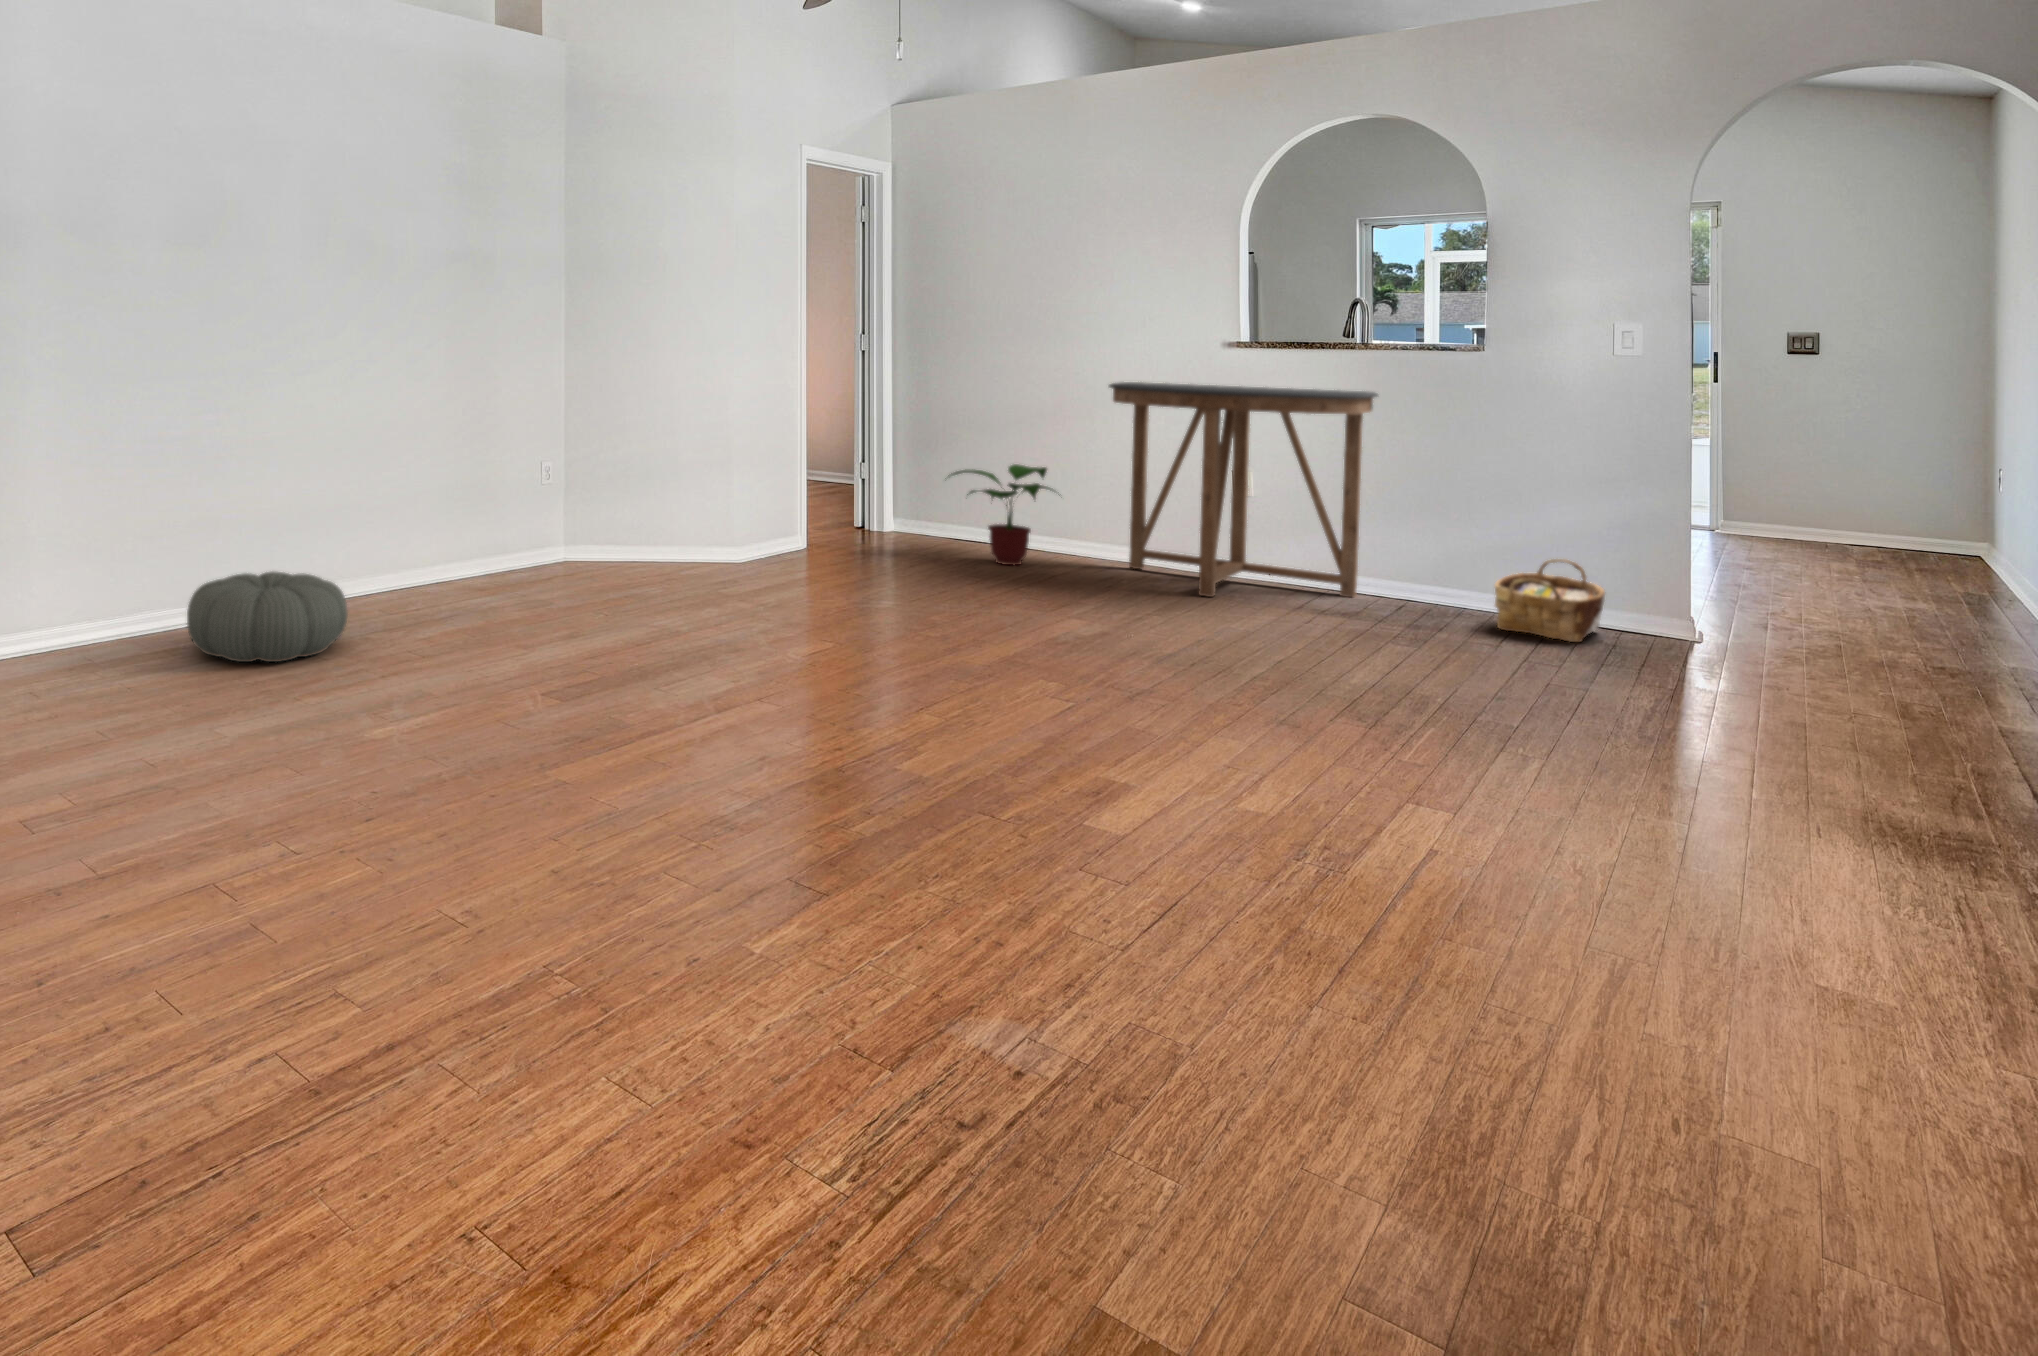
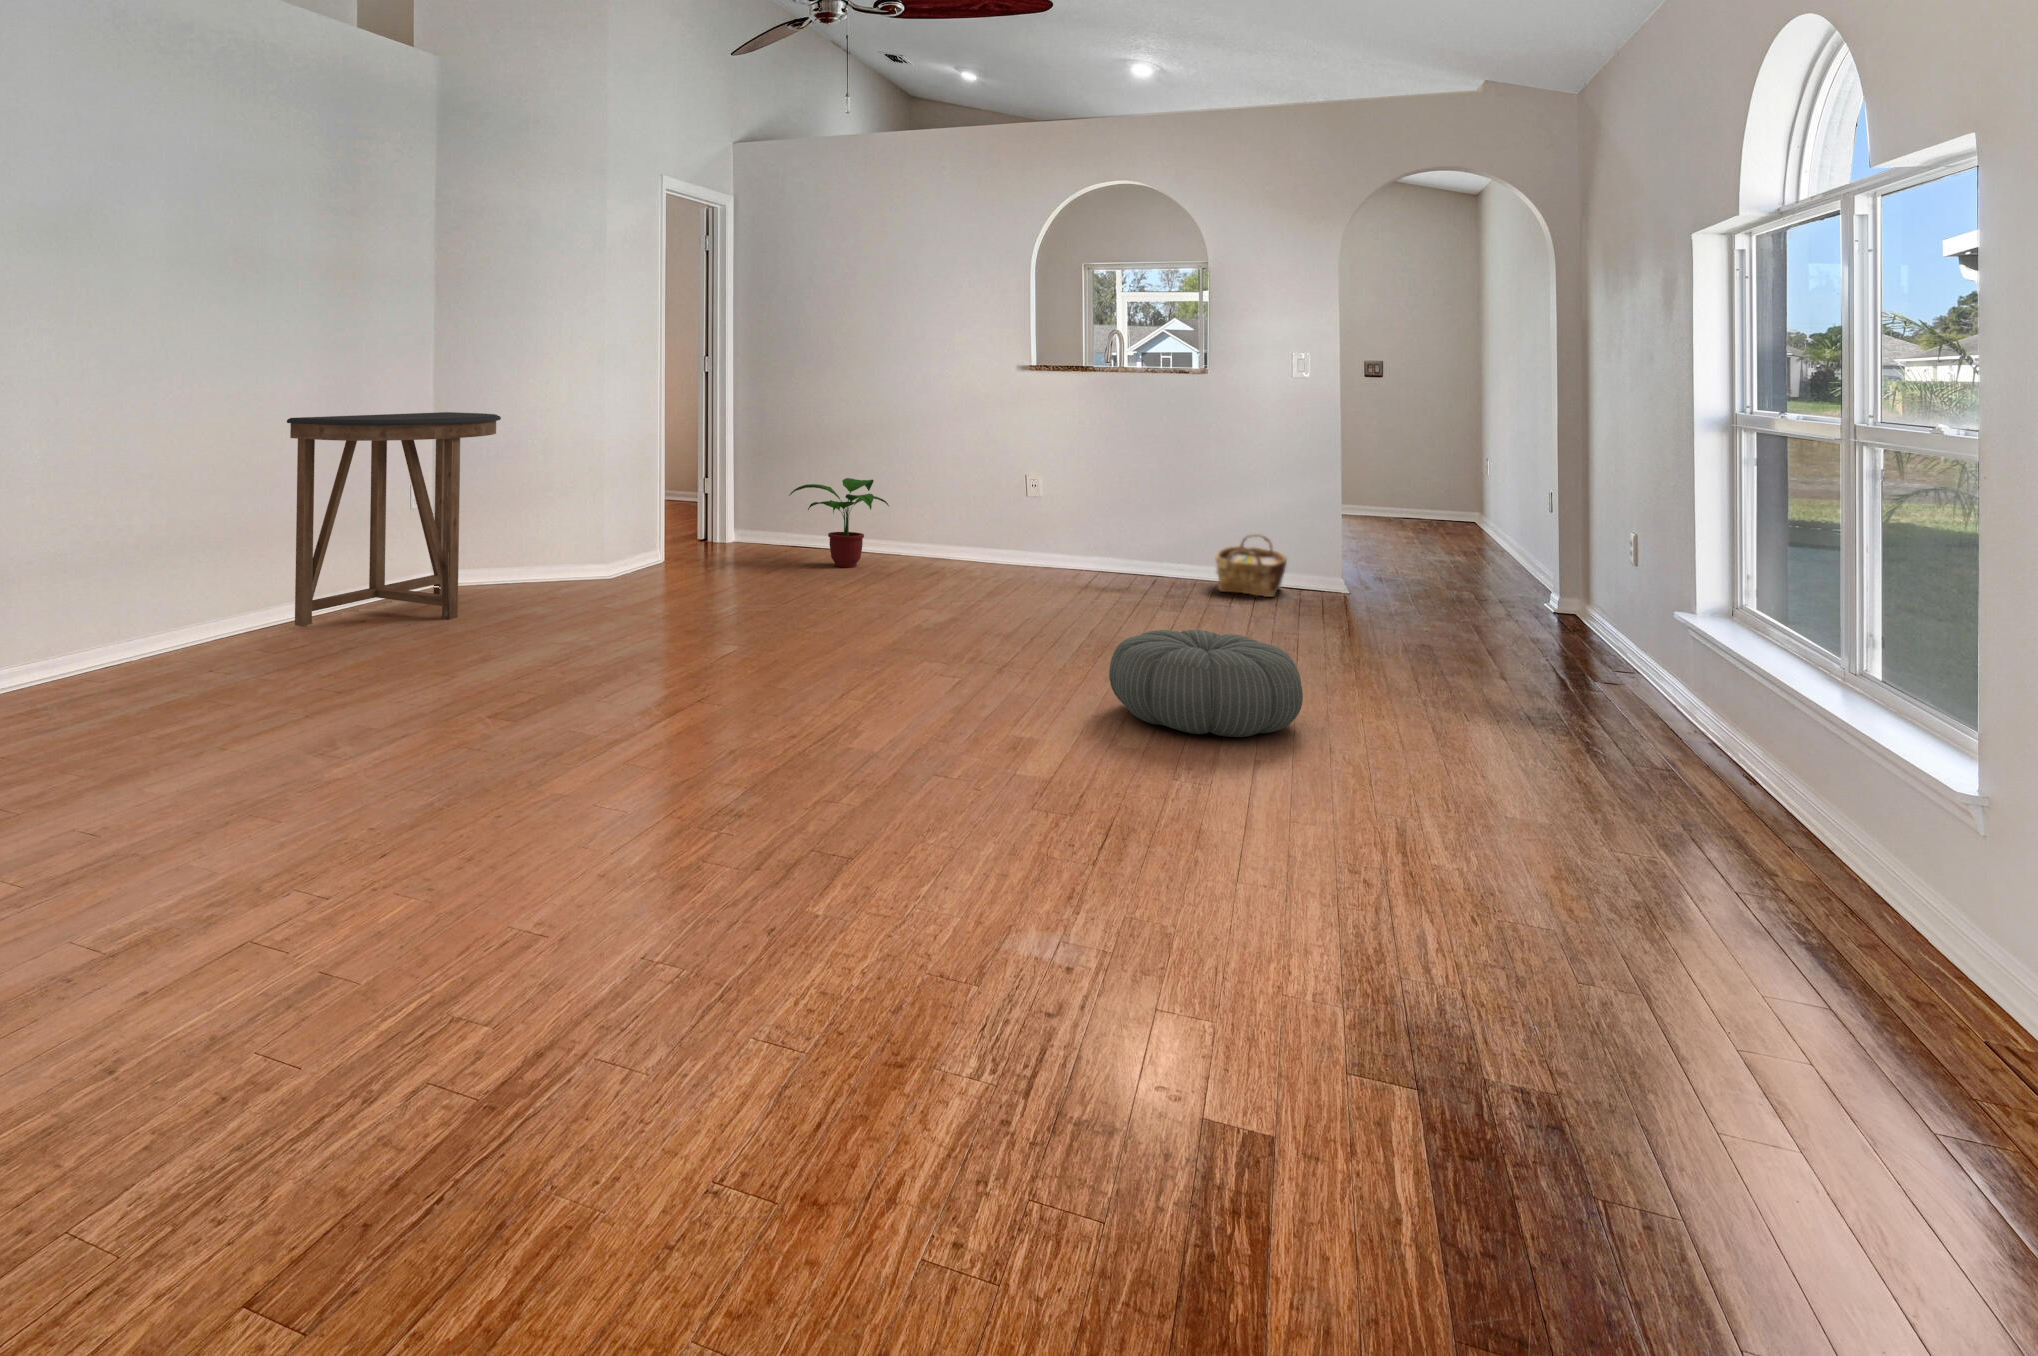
console table: present [1109,382,1378,597] -> present [287,412,501,626]
pouf: present [187,572,348,662] -> present [1109,630,1303,737]

